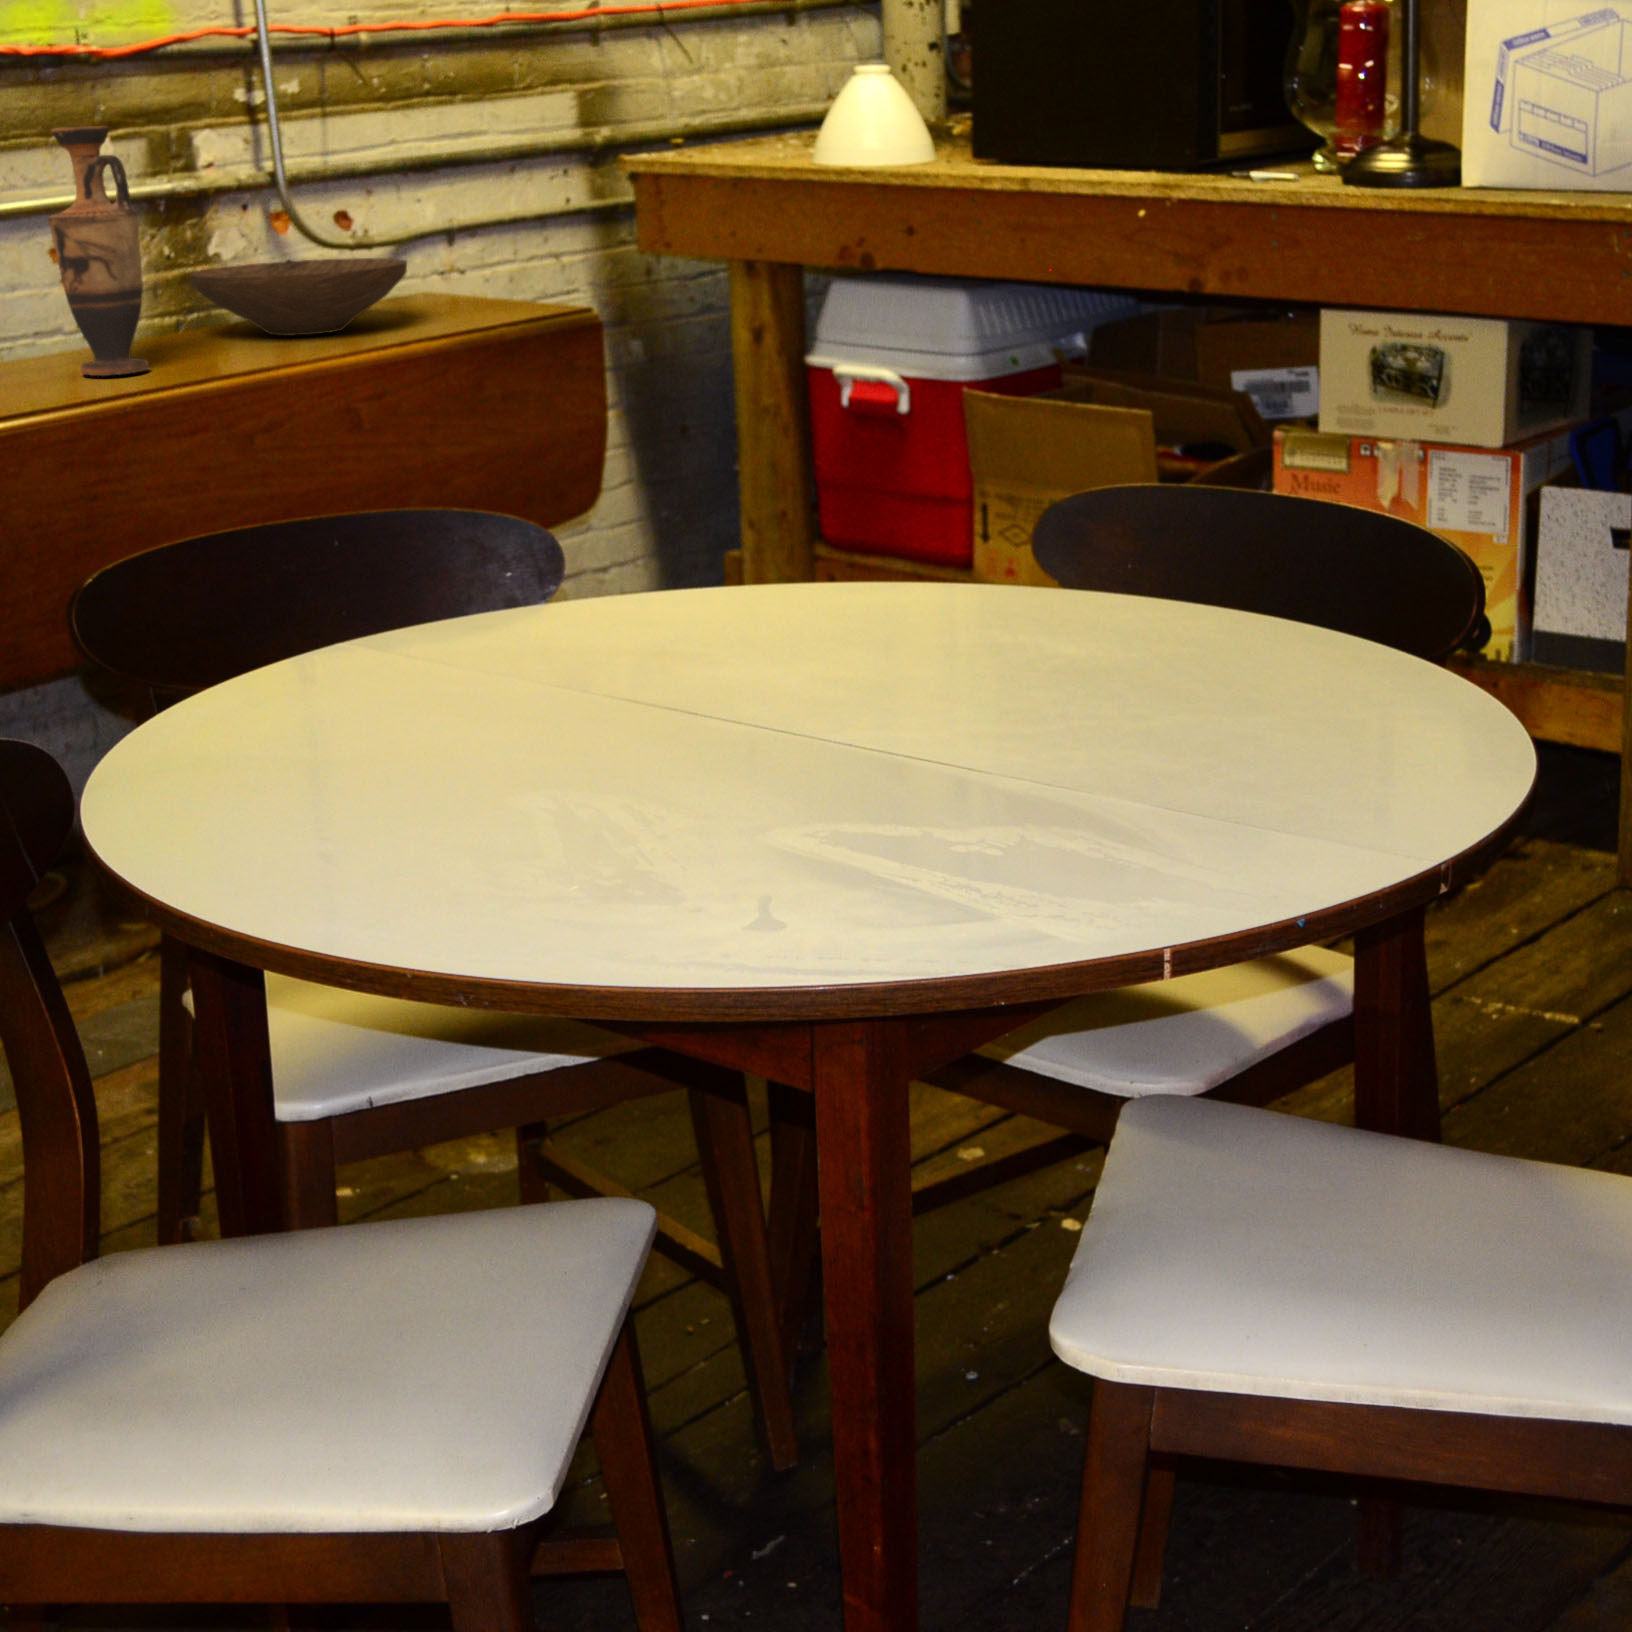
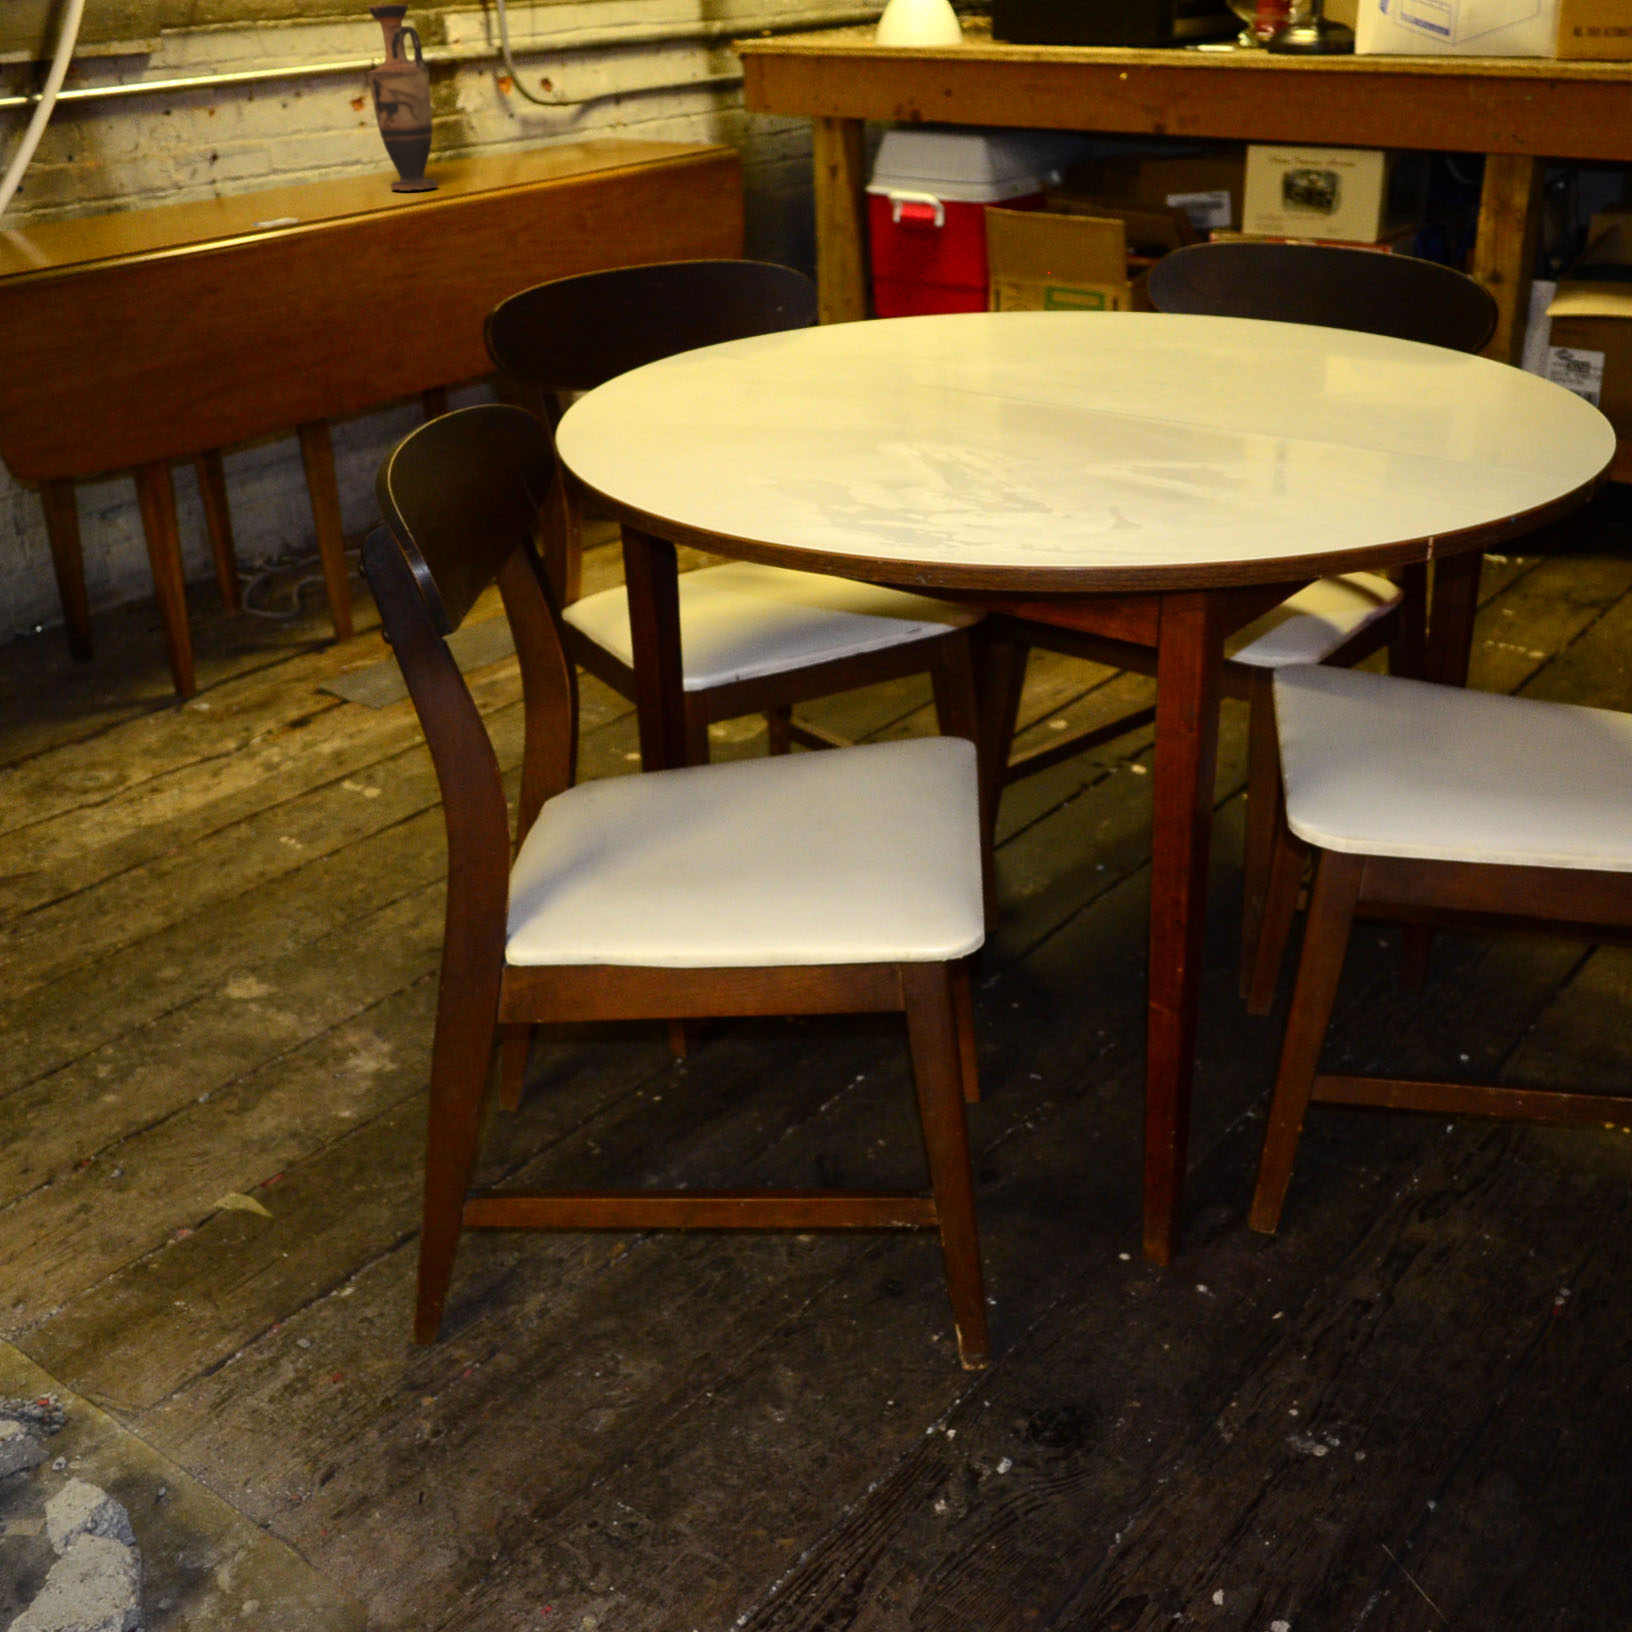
wooden bowl: present [189,258,407,336] -> none [452,111,603,166]

